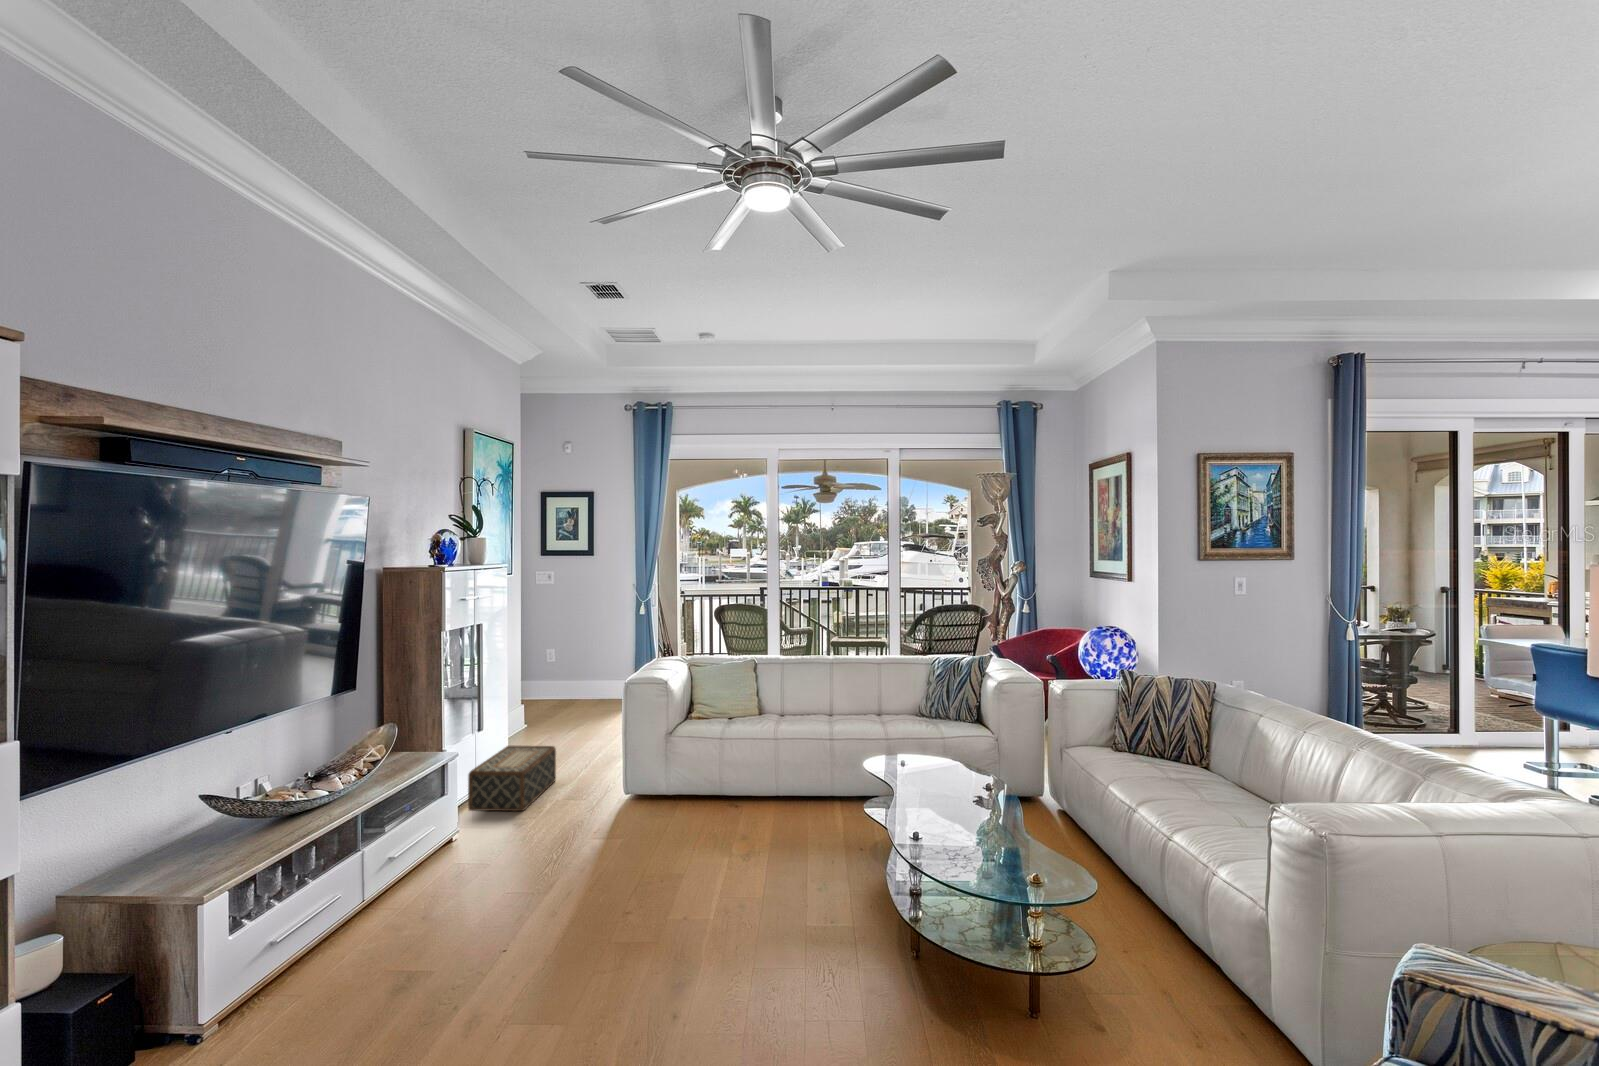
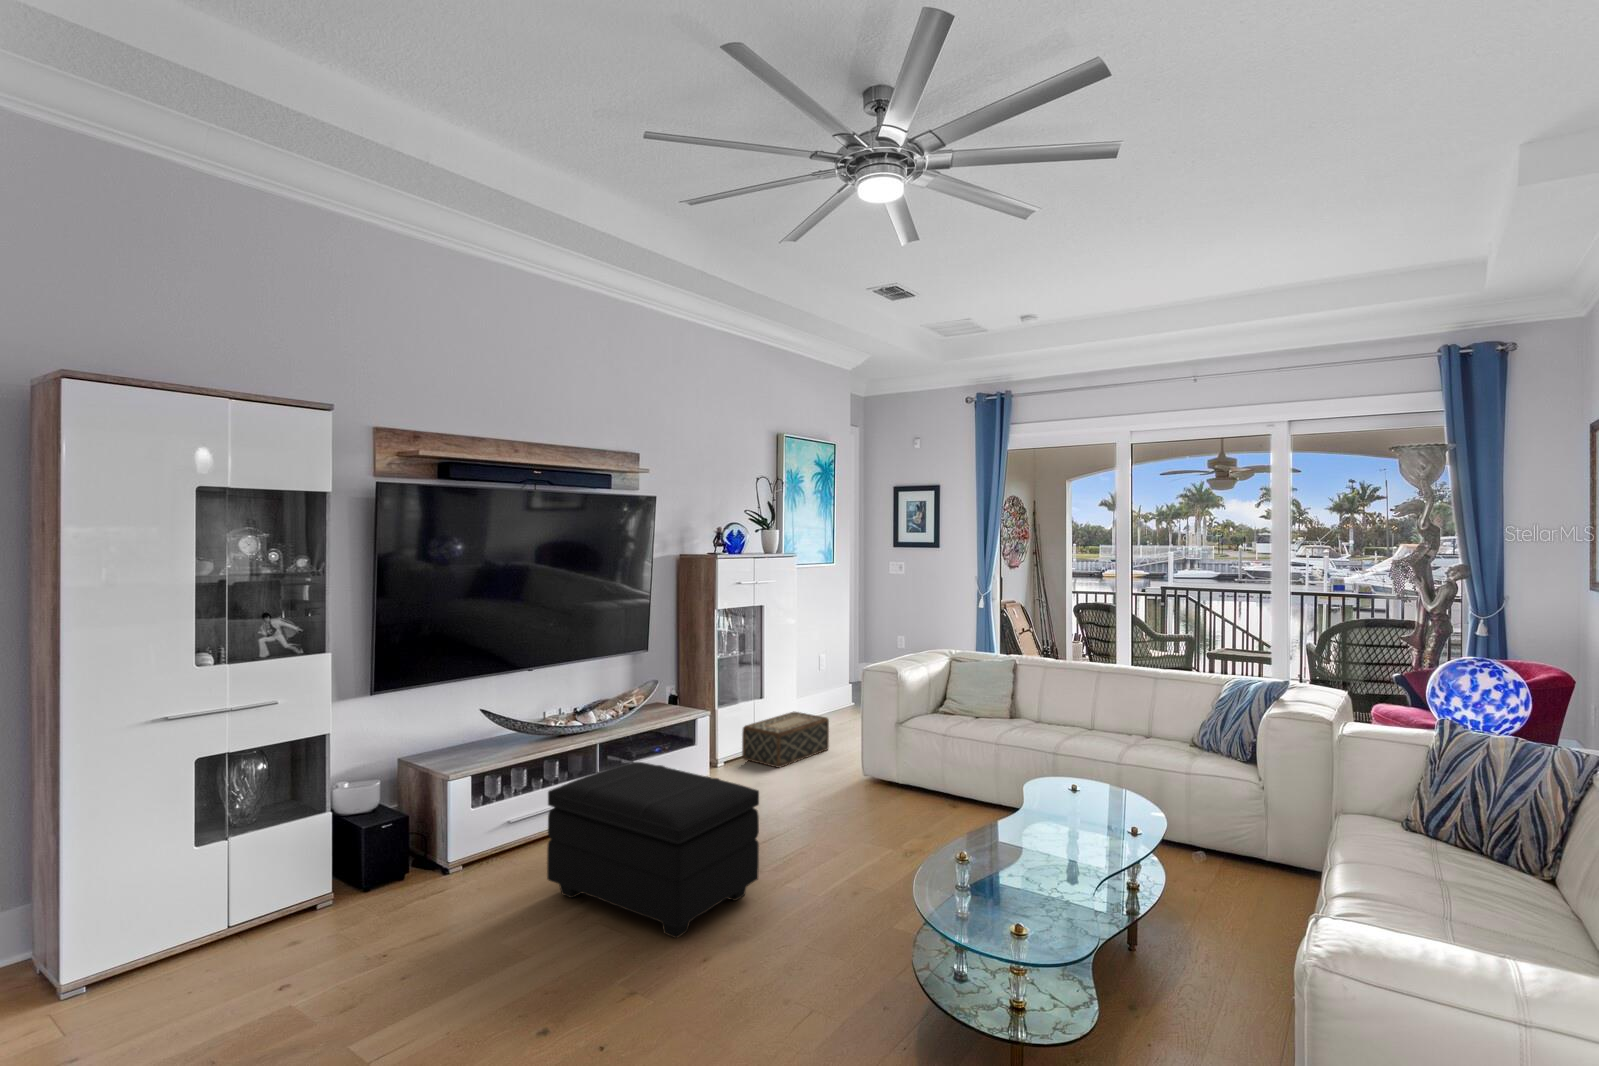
footstool: none [405,827,660,1024] -> present [547,762,759,938]

